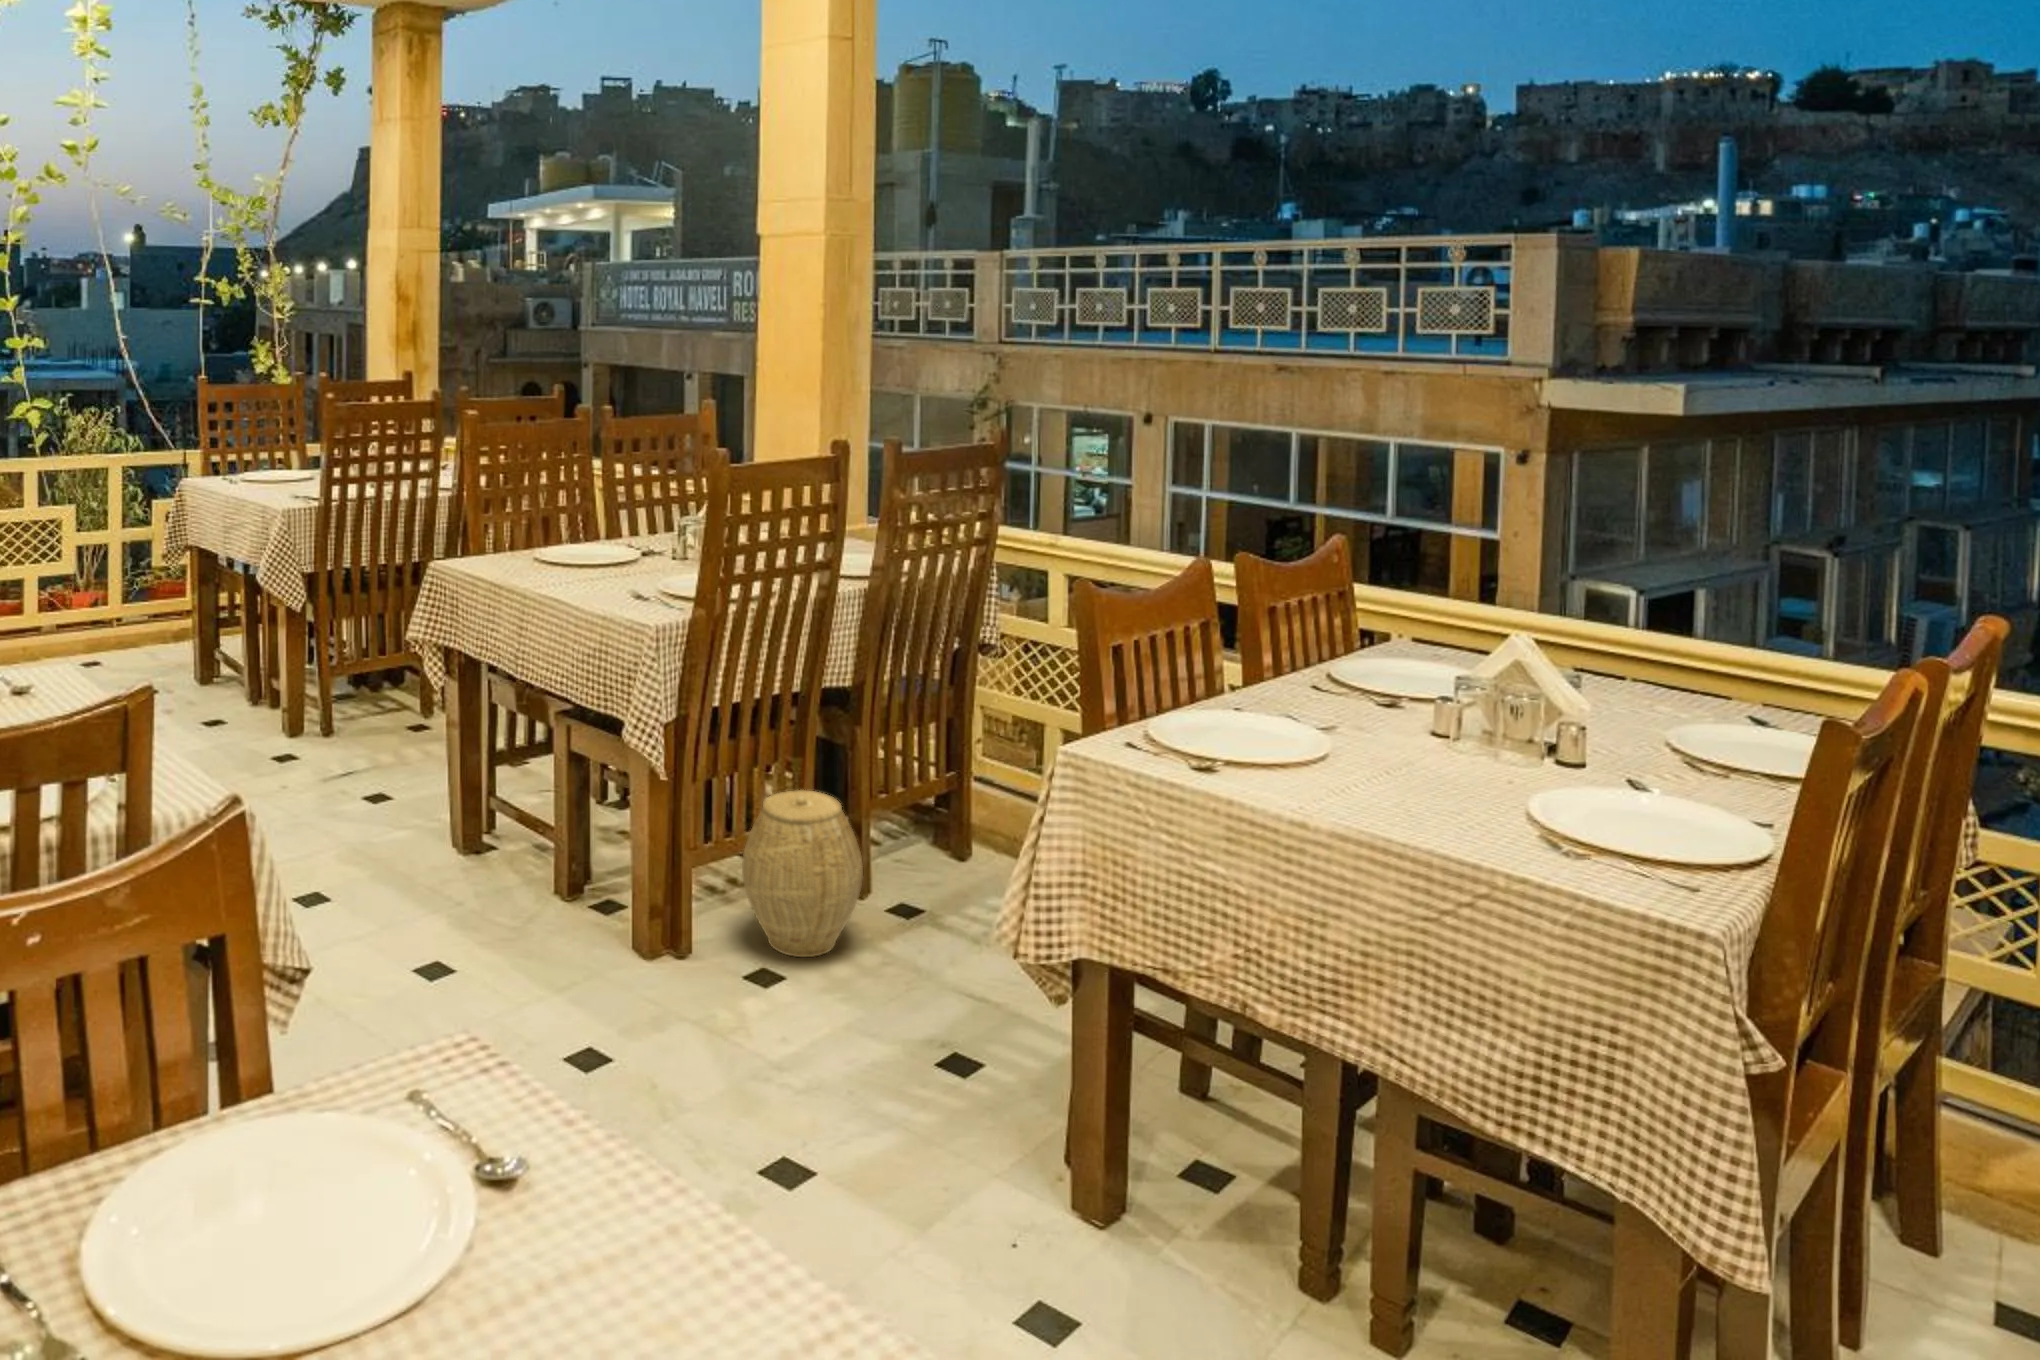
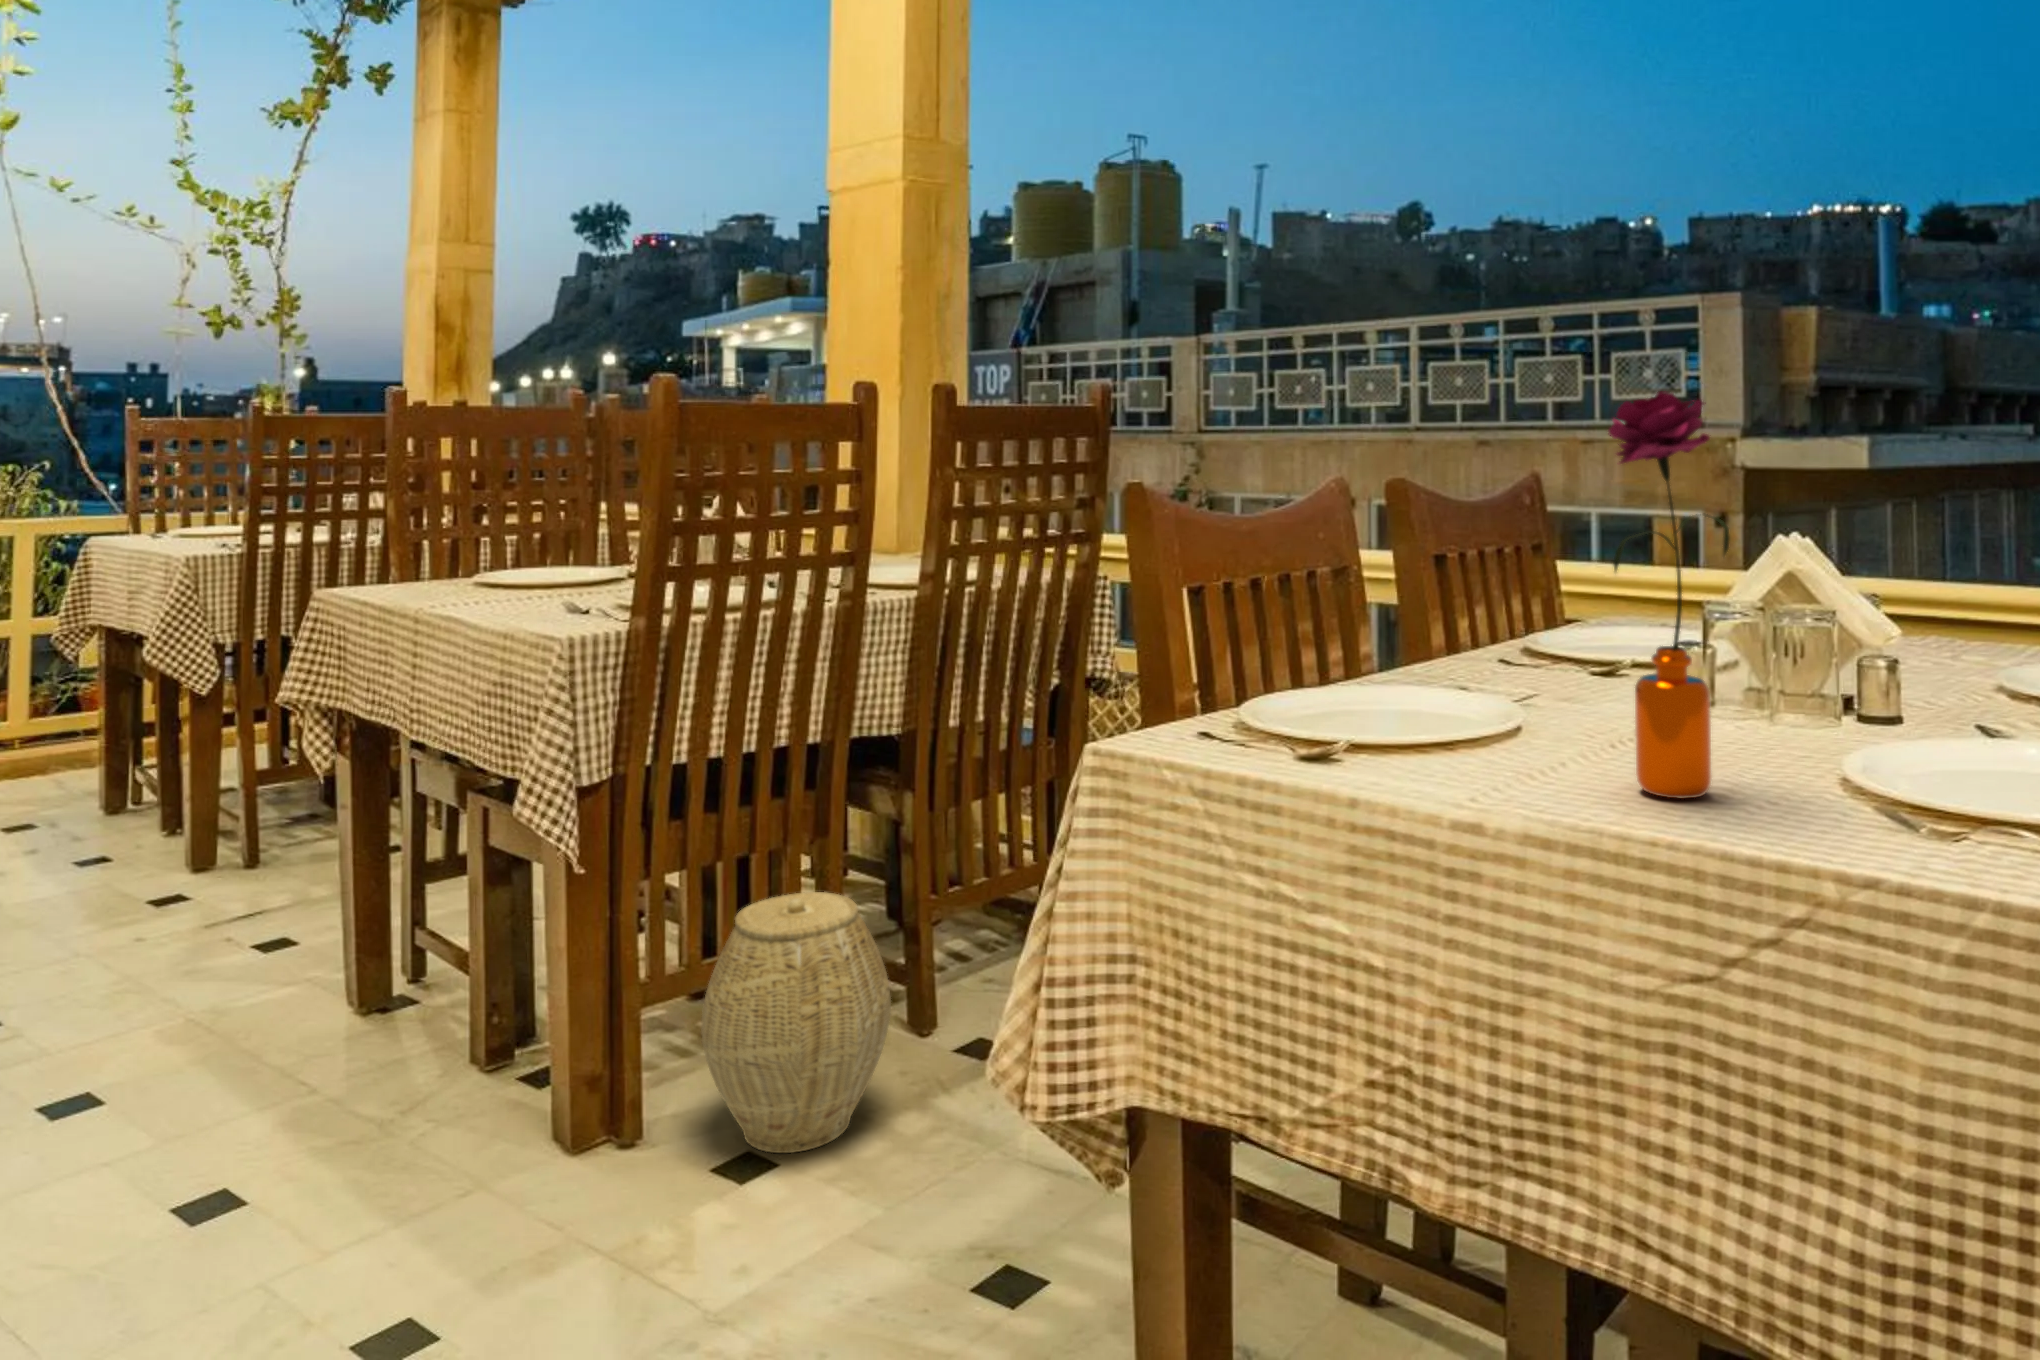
flower: none [1389,596,1460,823] -> present [1608,391,1730,799]

